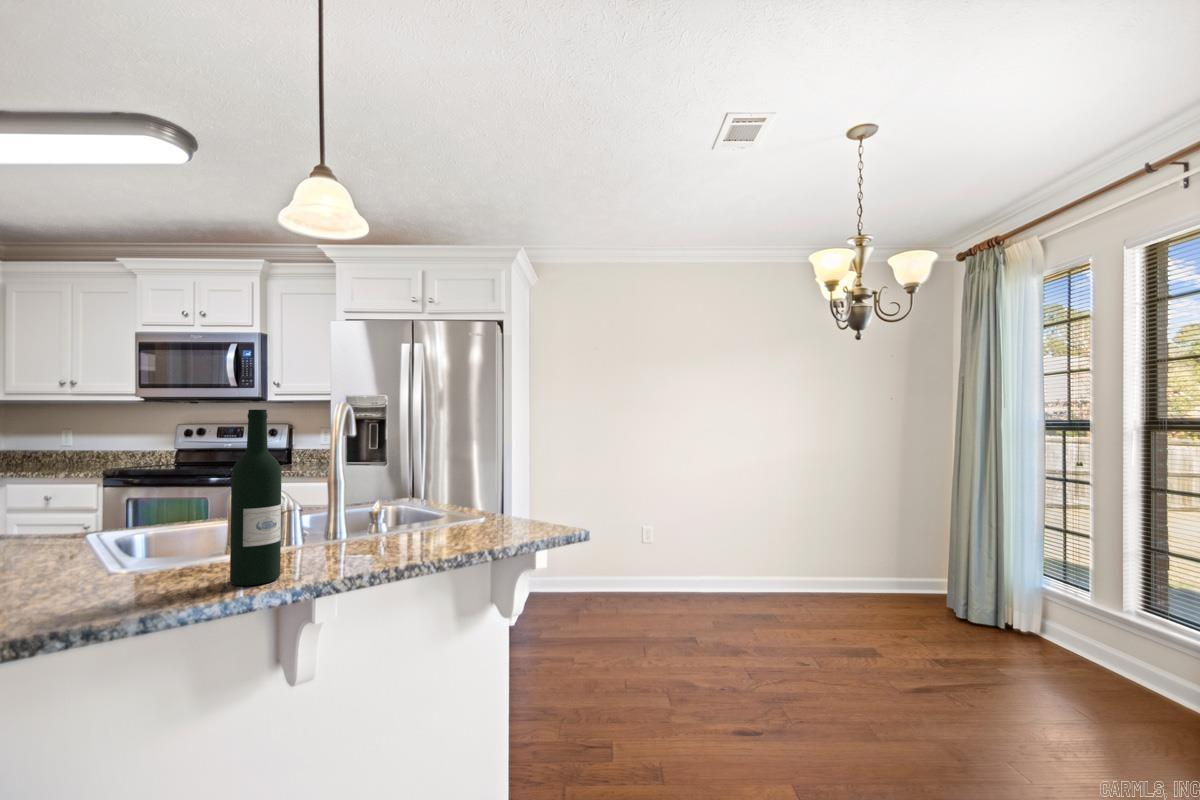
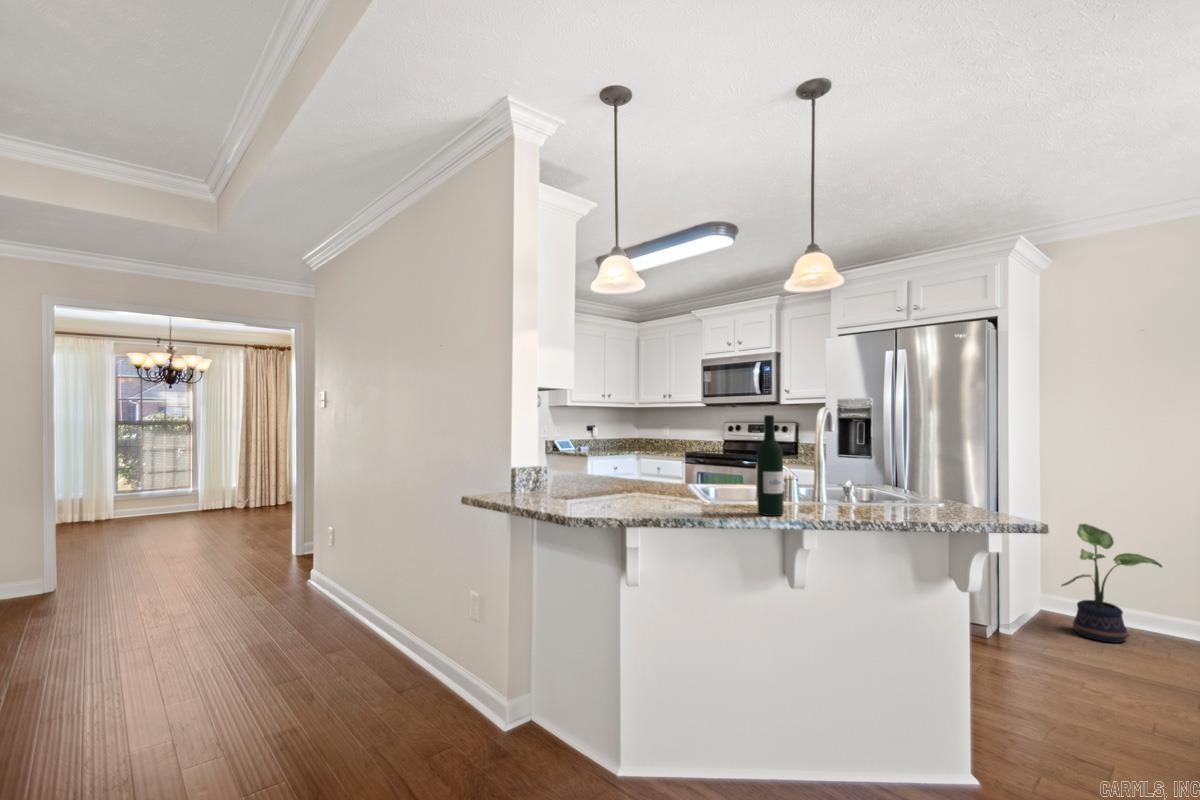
potted plant: none [545,510,608,612] -> present [1062,524,1162,643]

